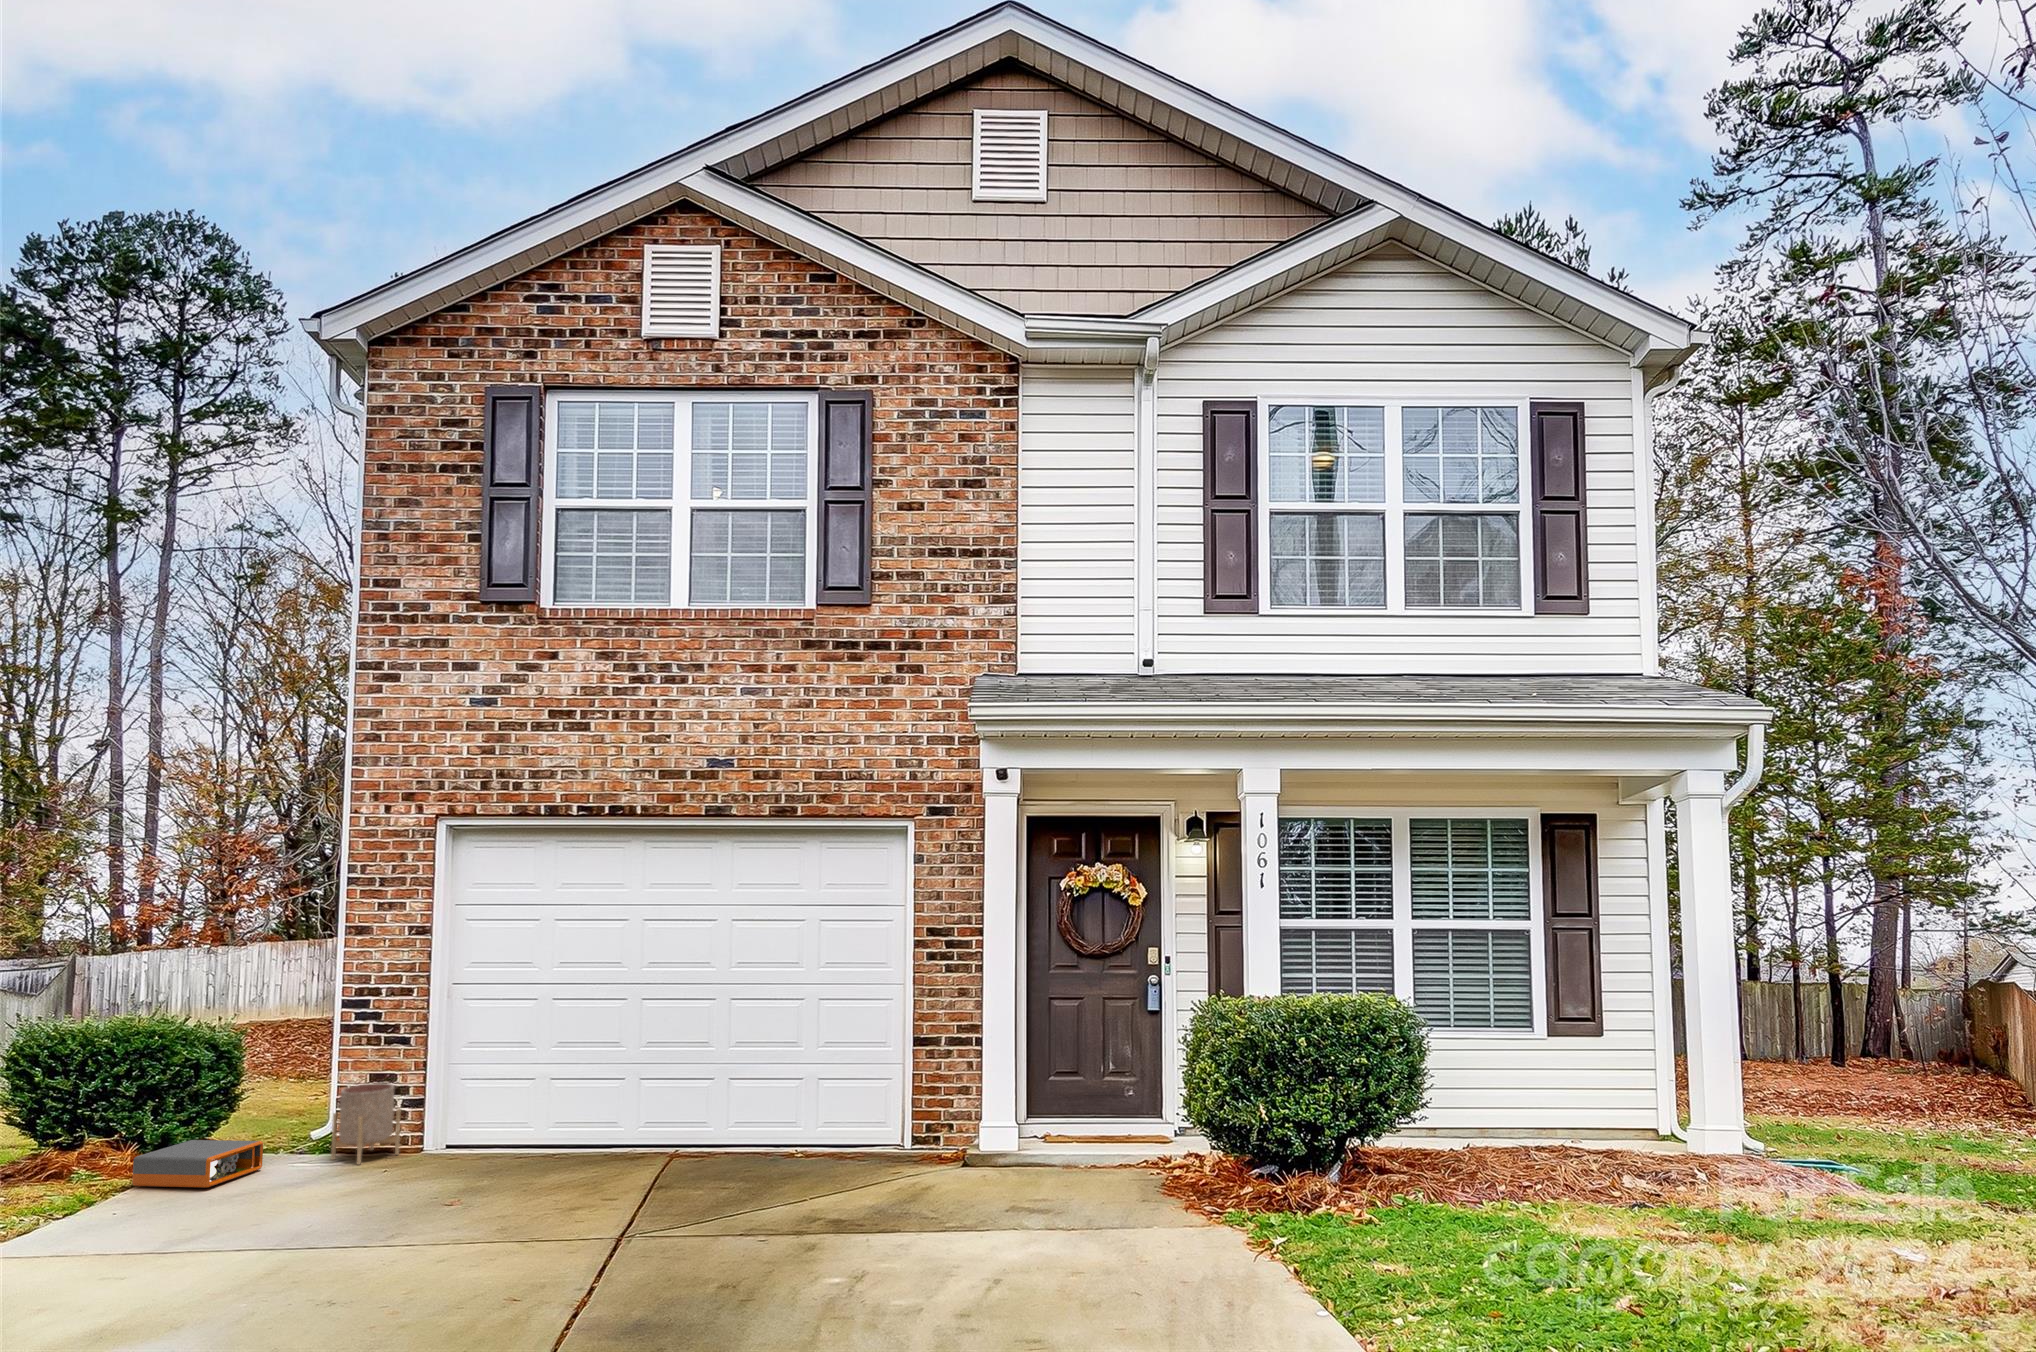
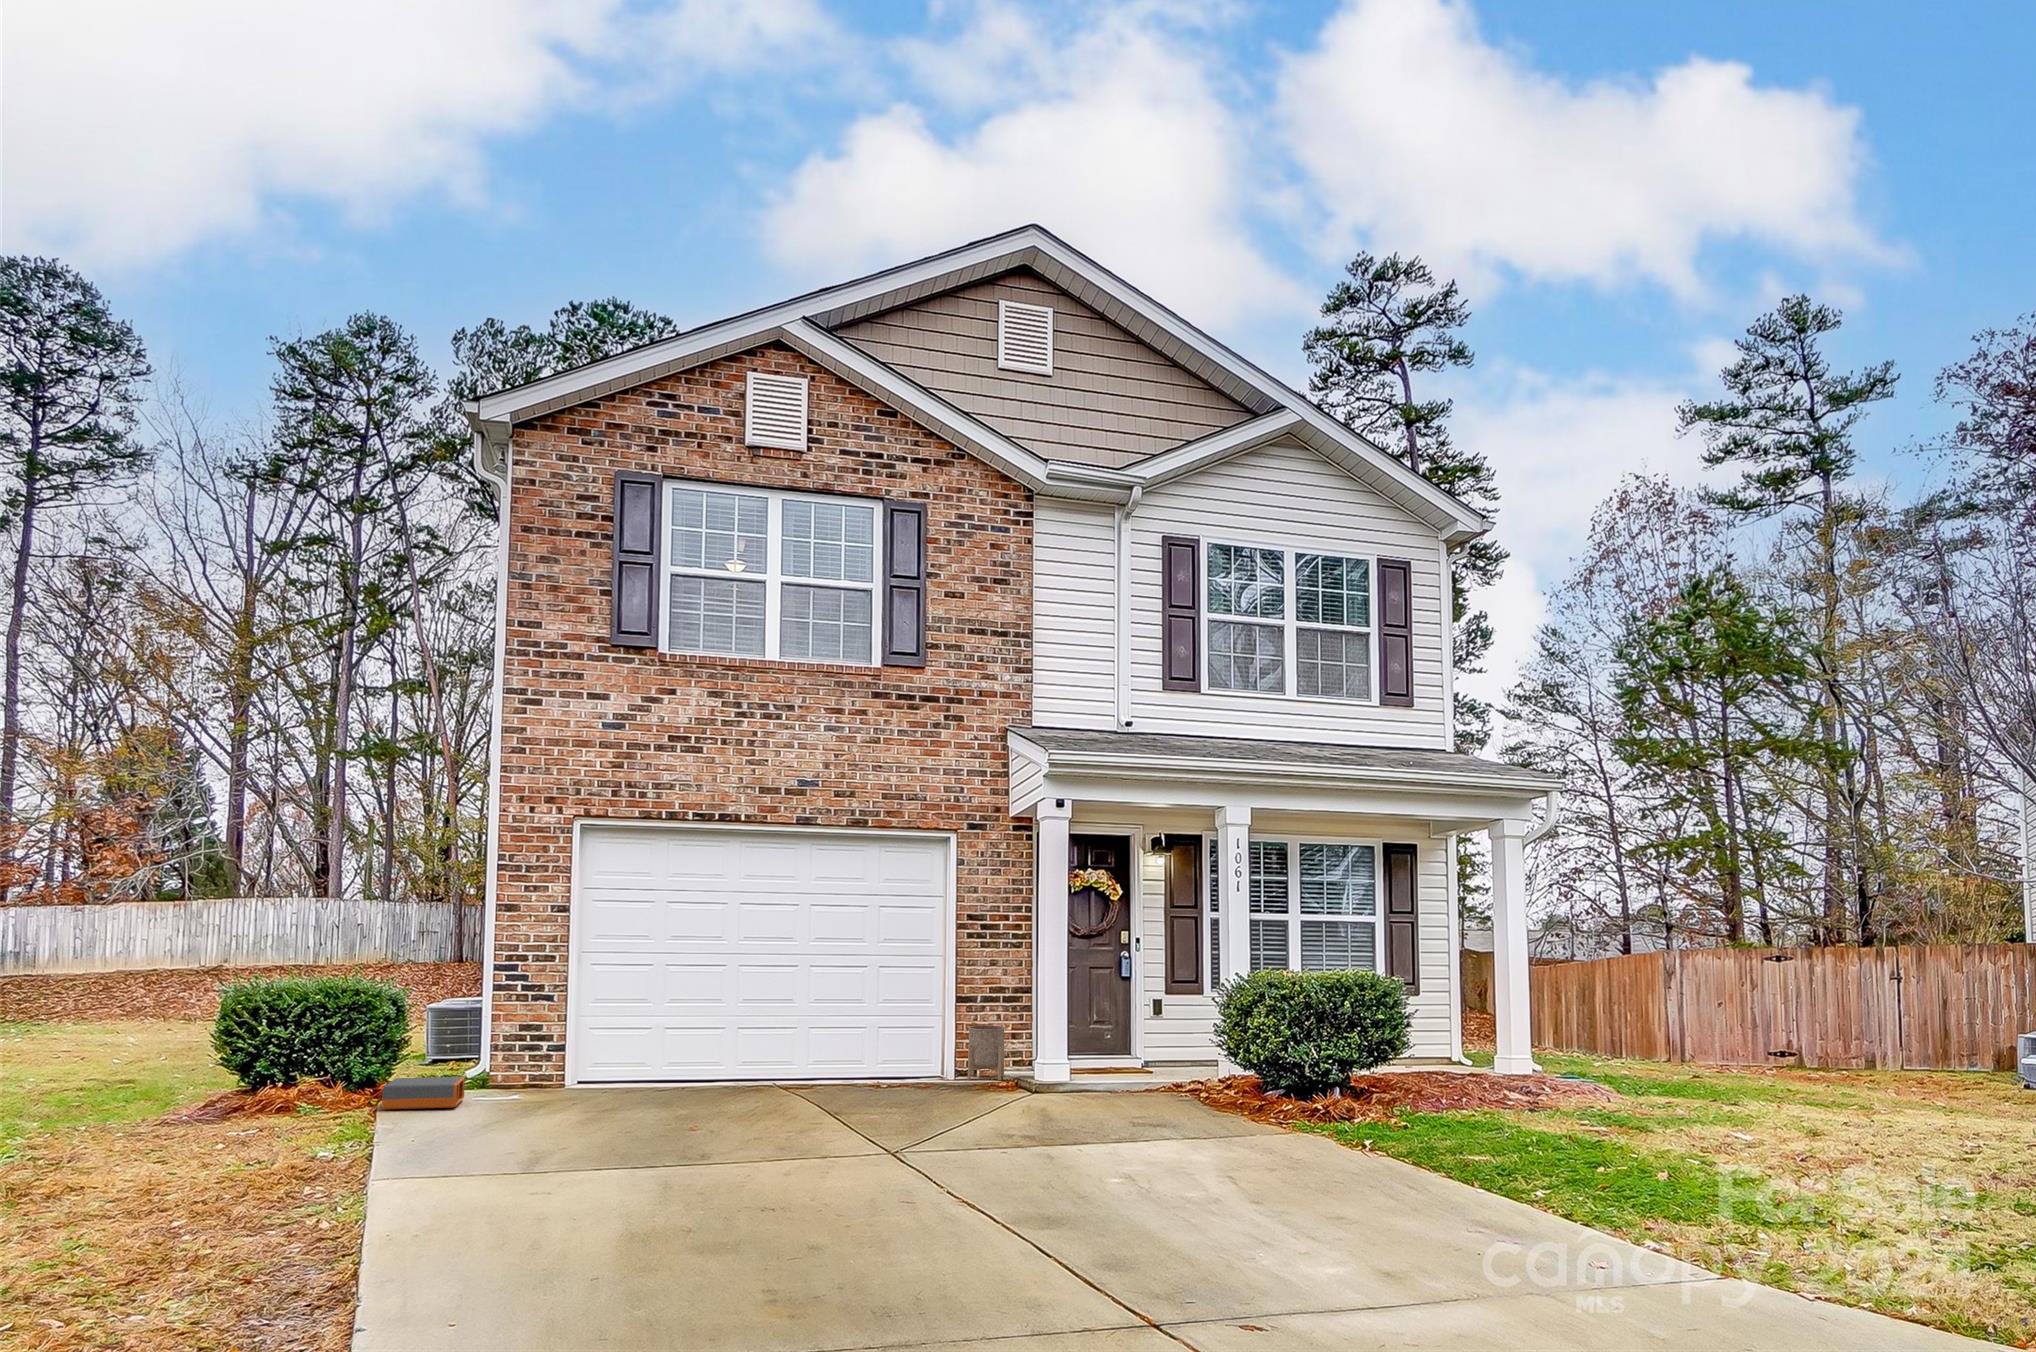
planter: present [331,1083,401,1165] -> present [968,1026,1005,1081]

